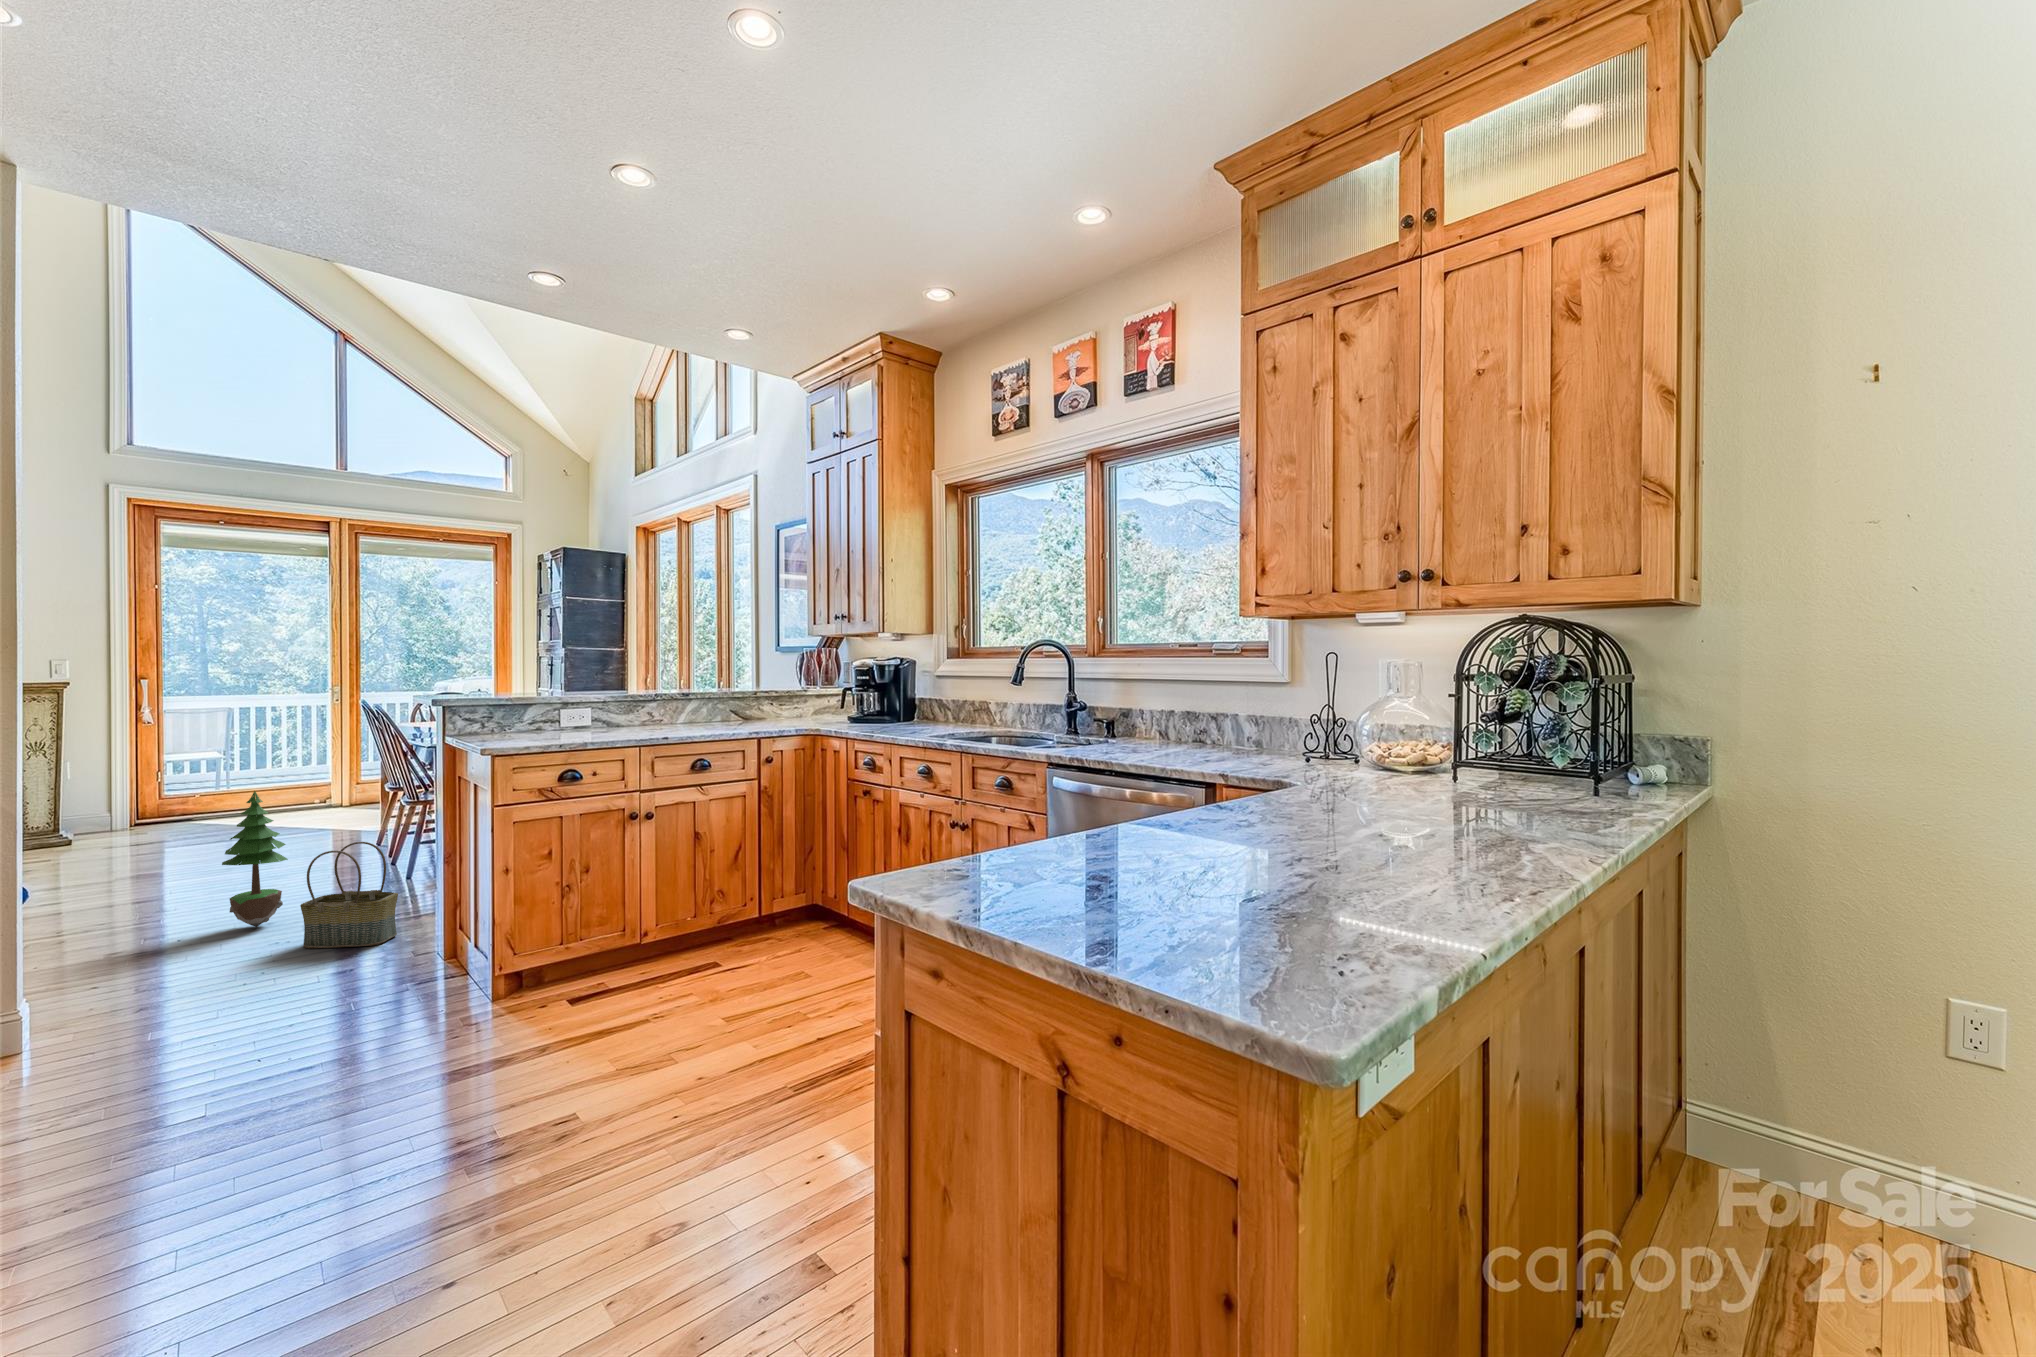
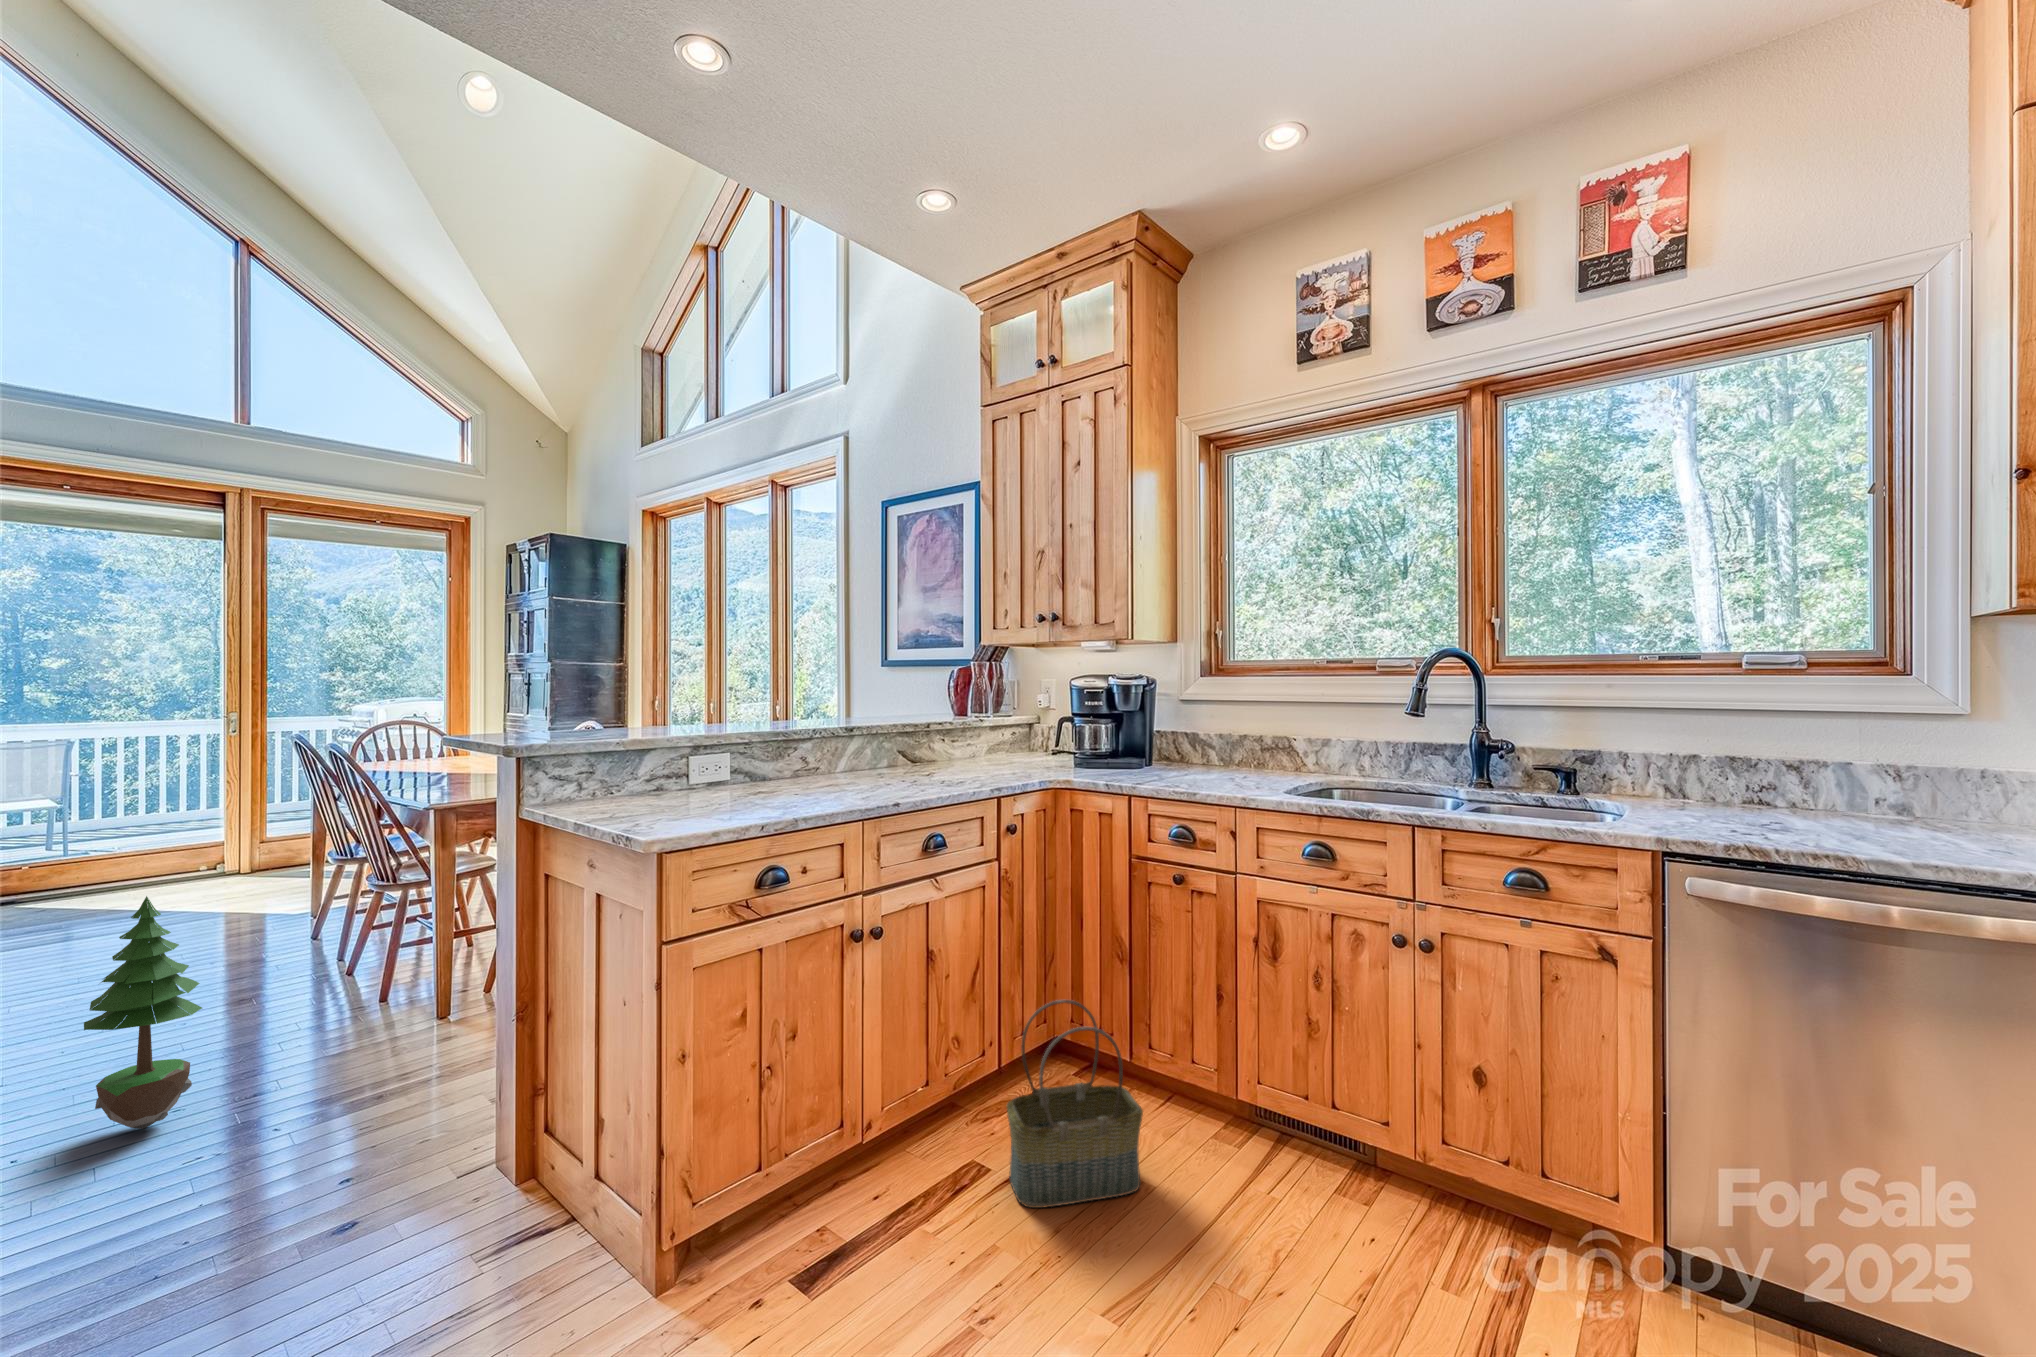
basket: present [300,842,398,948] -> present [1007,1000,1143,1208]

